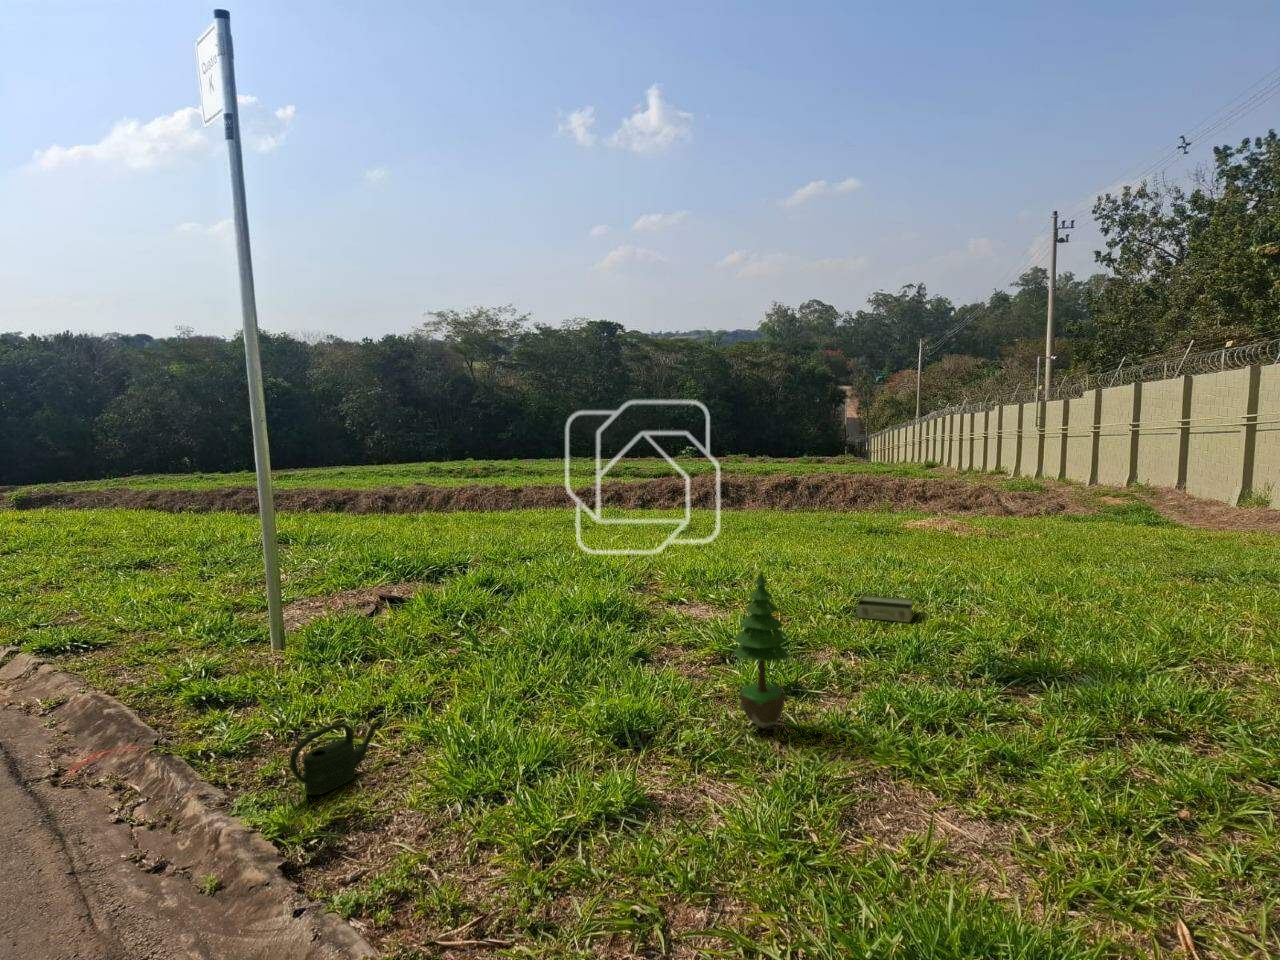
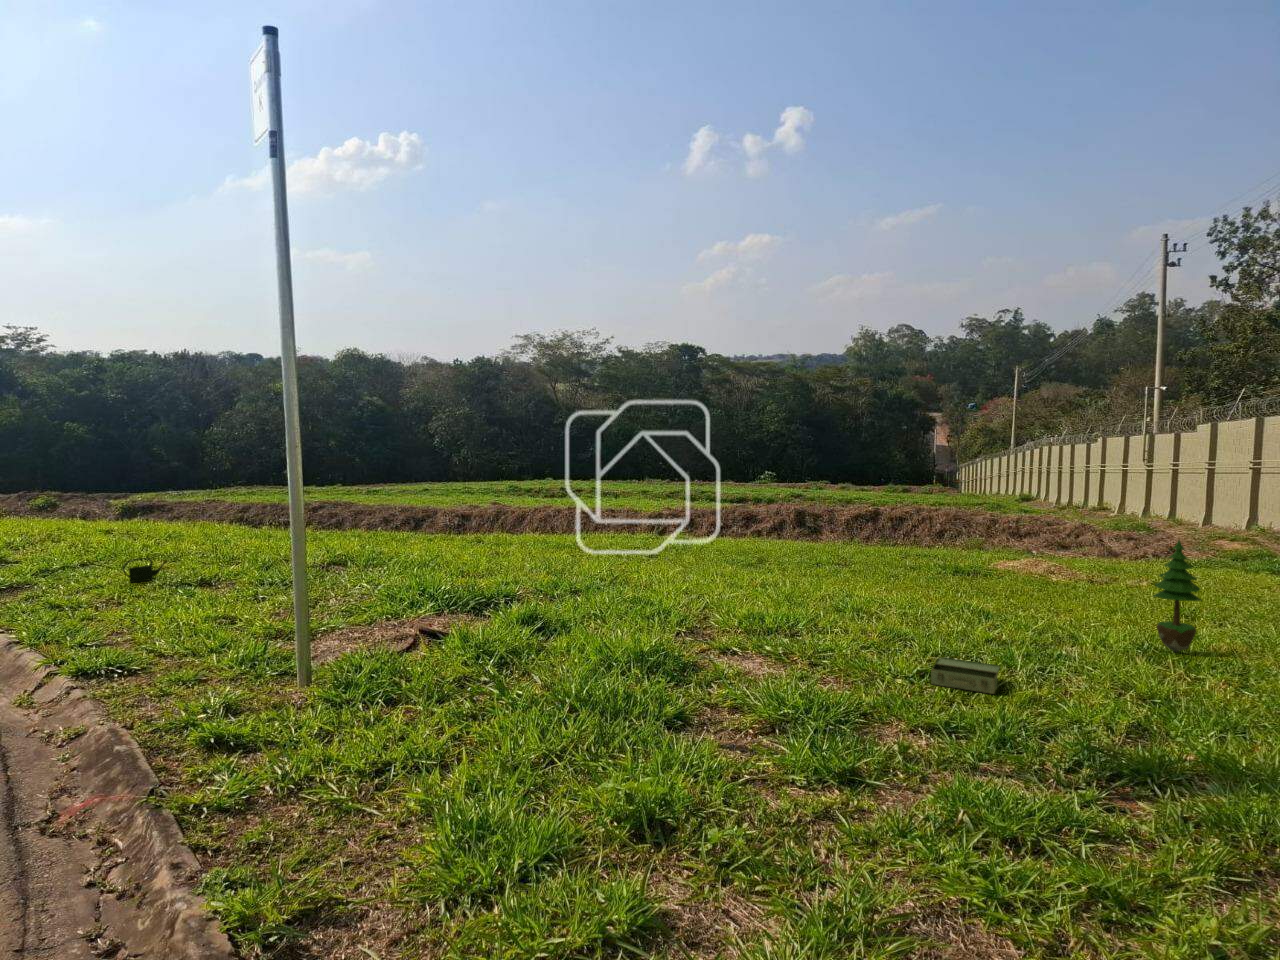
potted tree: present [733,572,790,729] -> present [1153,540,1201,652]
watering can: present [290,721,381,795] -> present [122,558,166,583]

